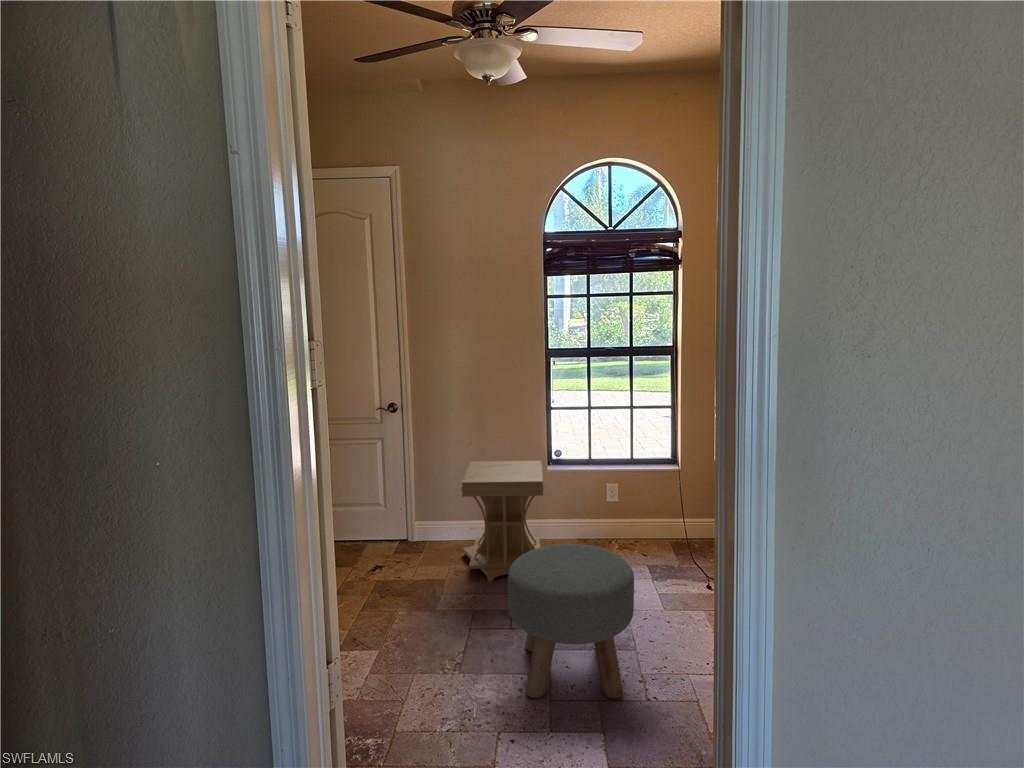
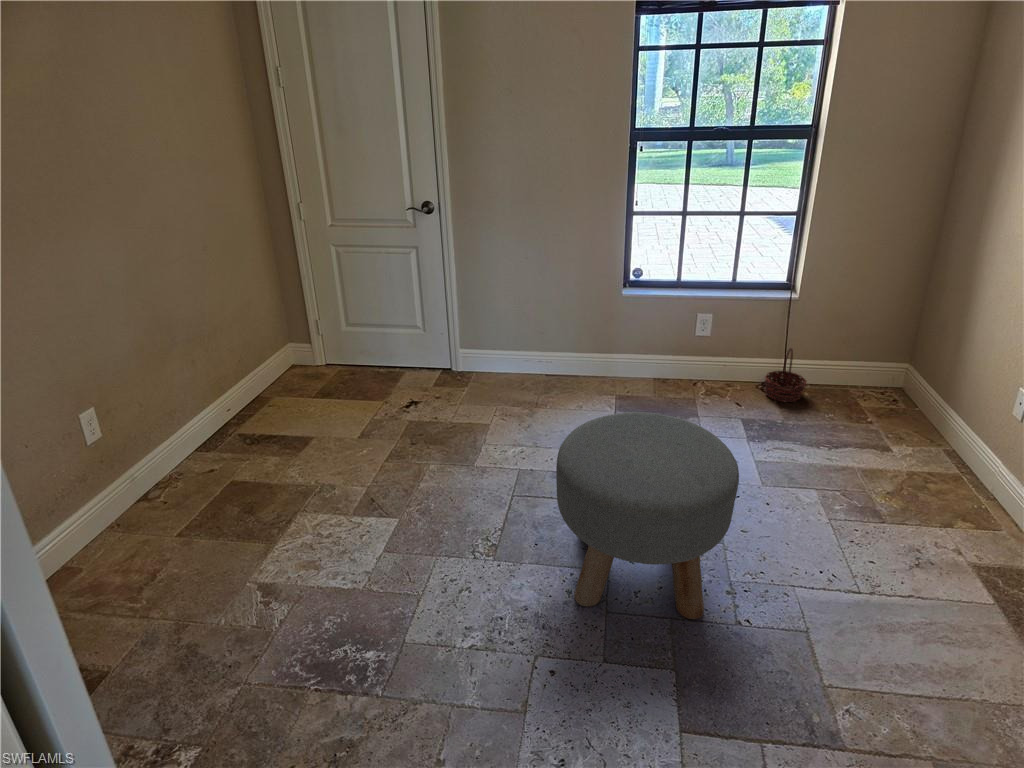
side table: present [462,460,544,582] -> none [507,284,621,433]
basket: none [663,507,695,551] -> present [765,348,807,402]

